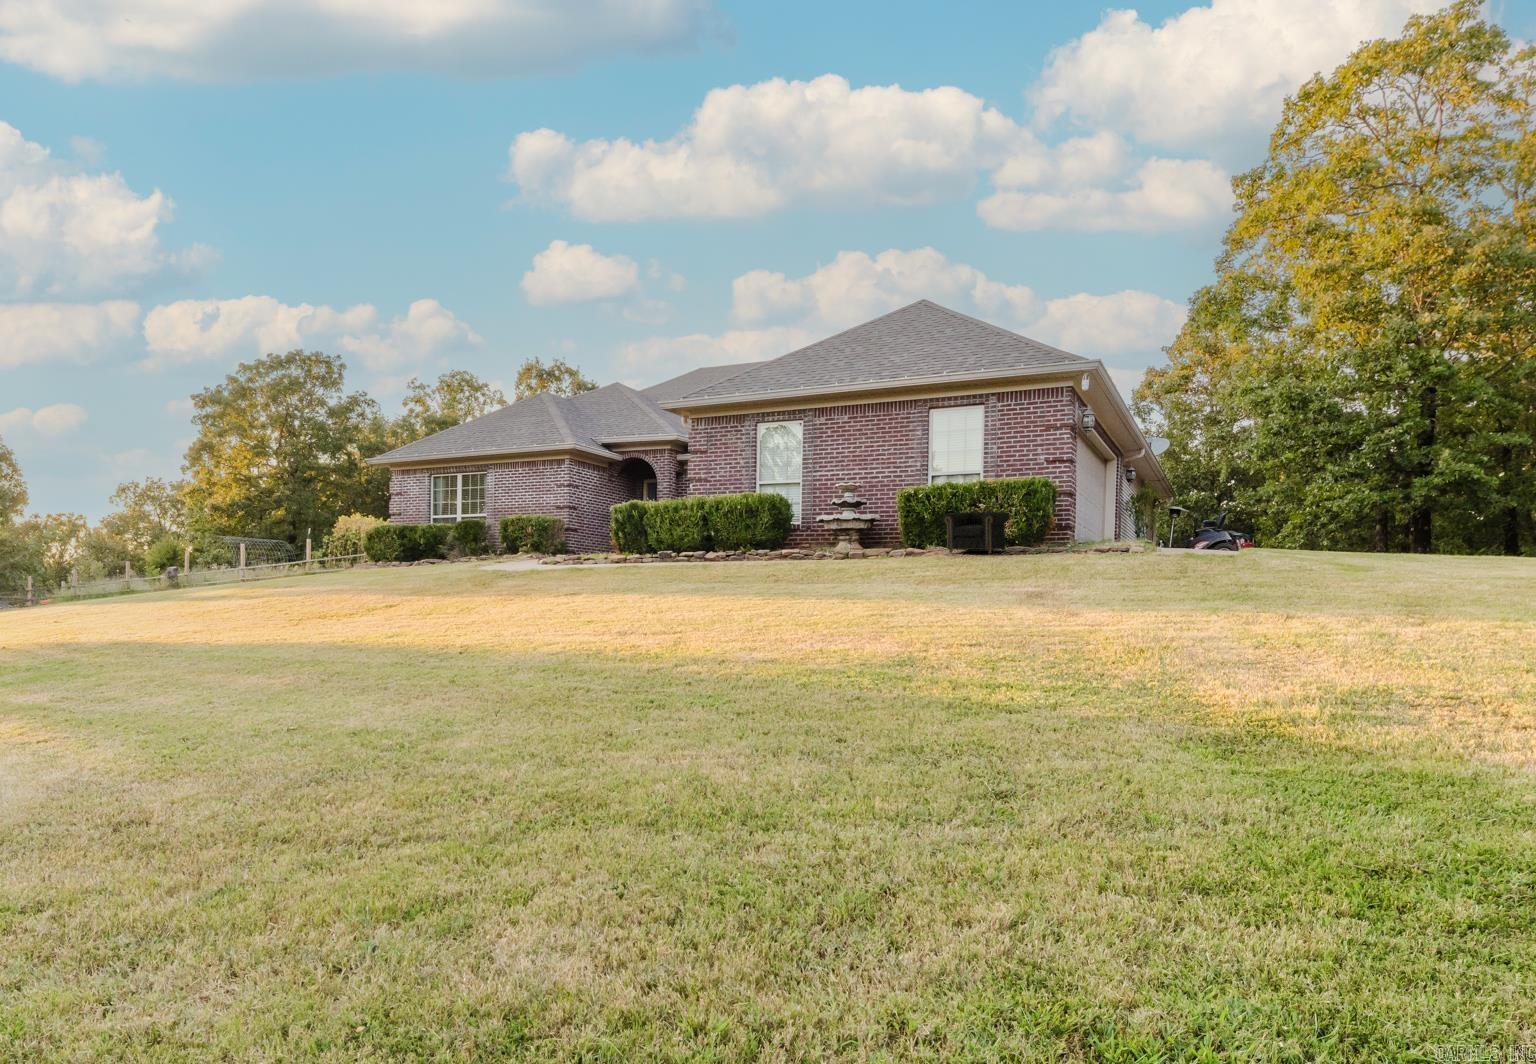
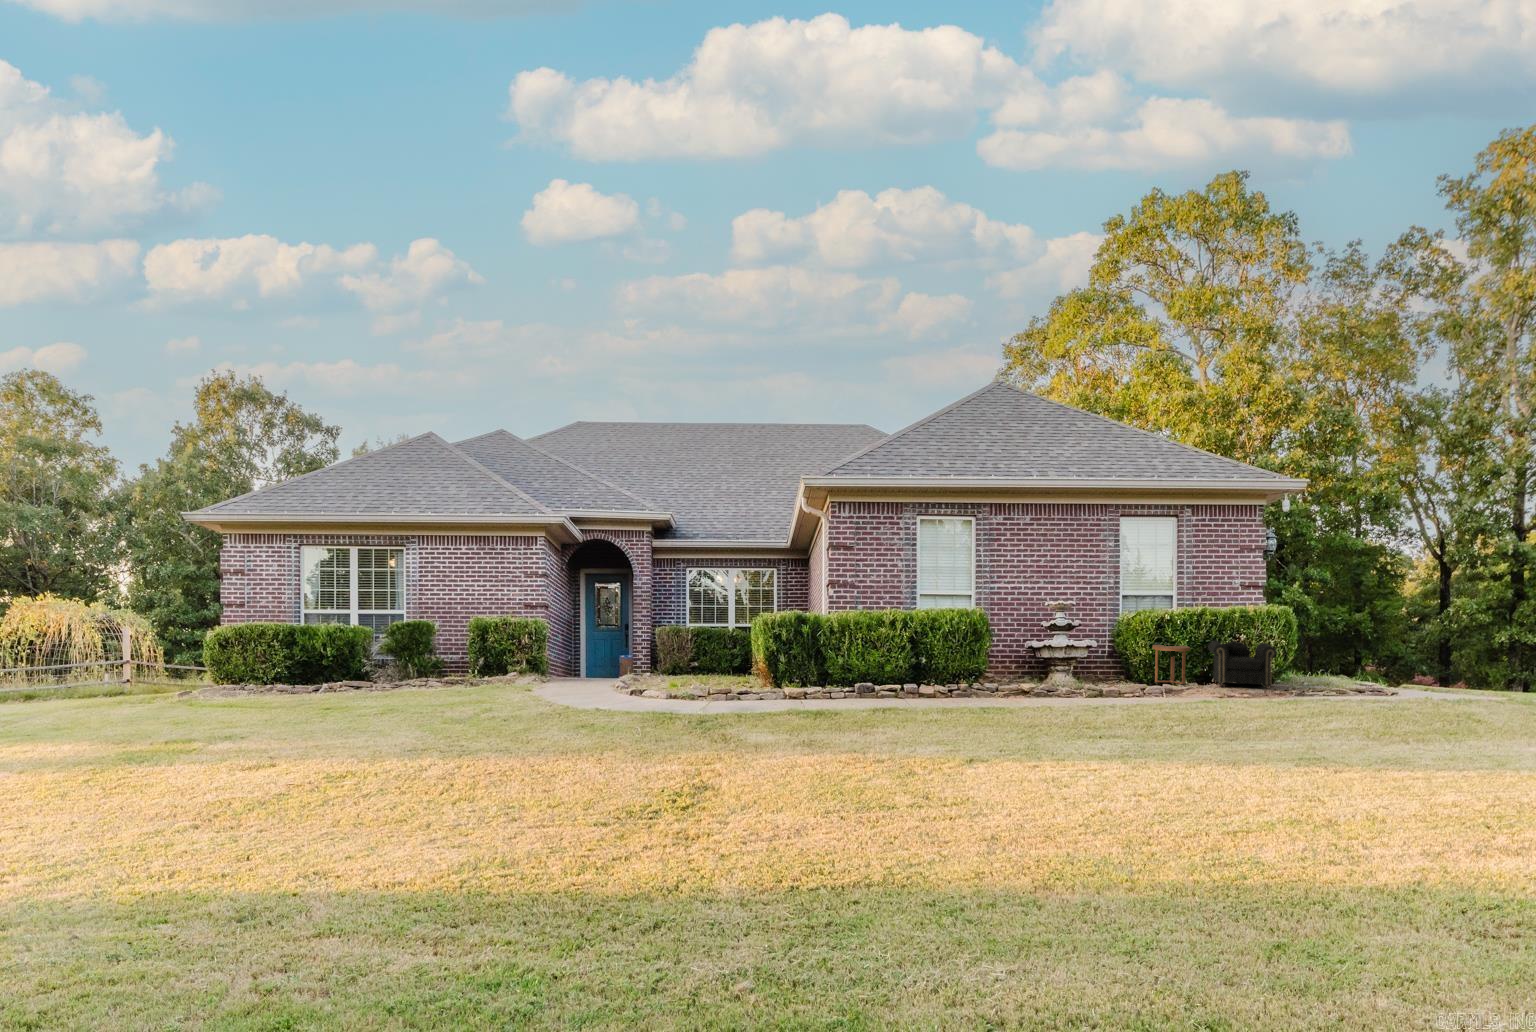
side table: none [902,518,935,552] -> present [1152,644,1190,684]

